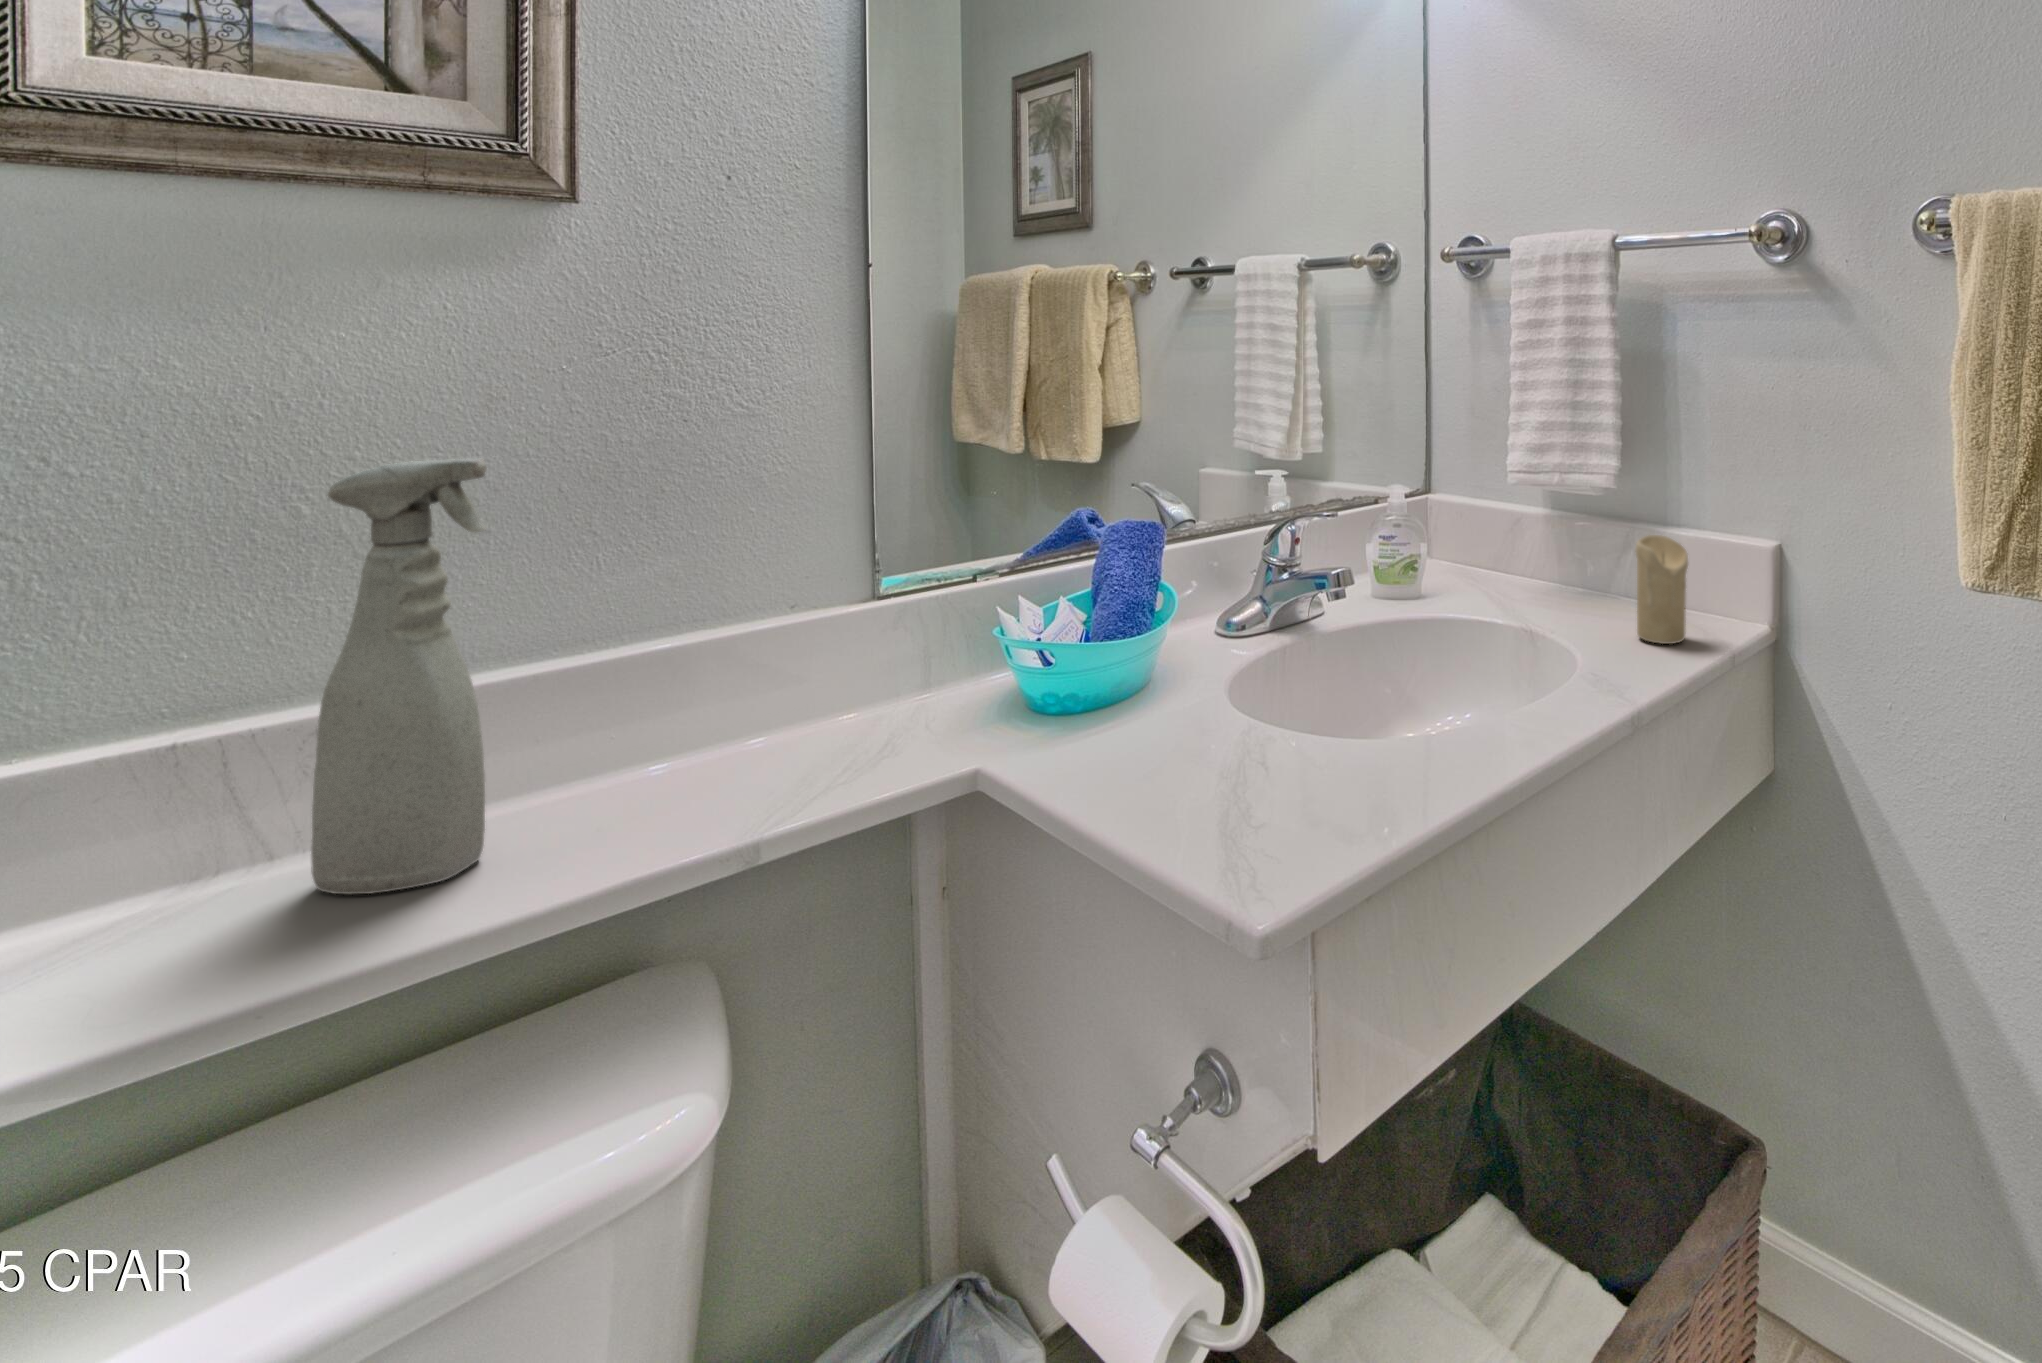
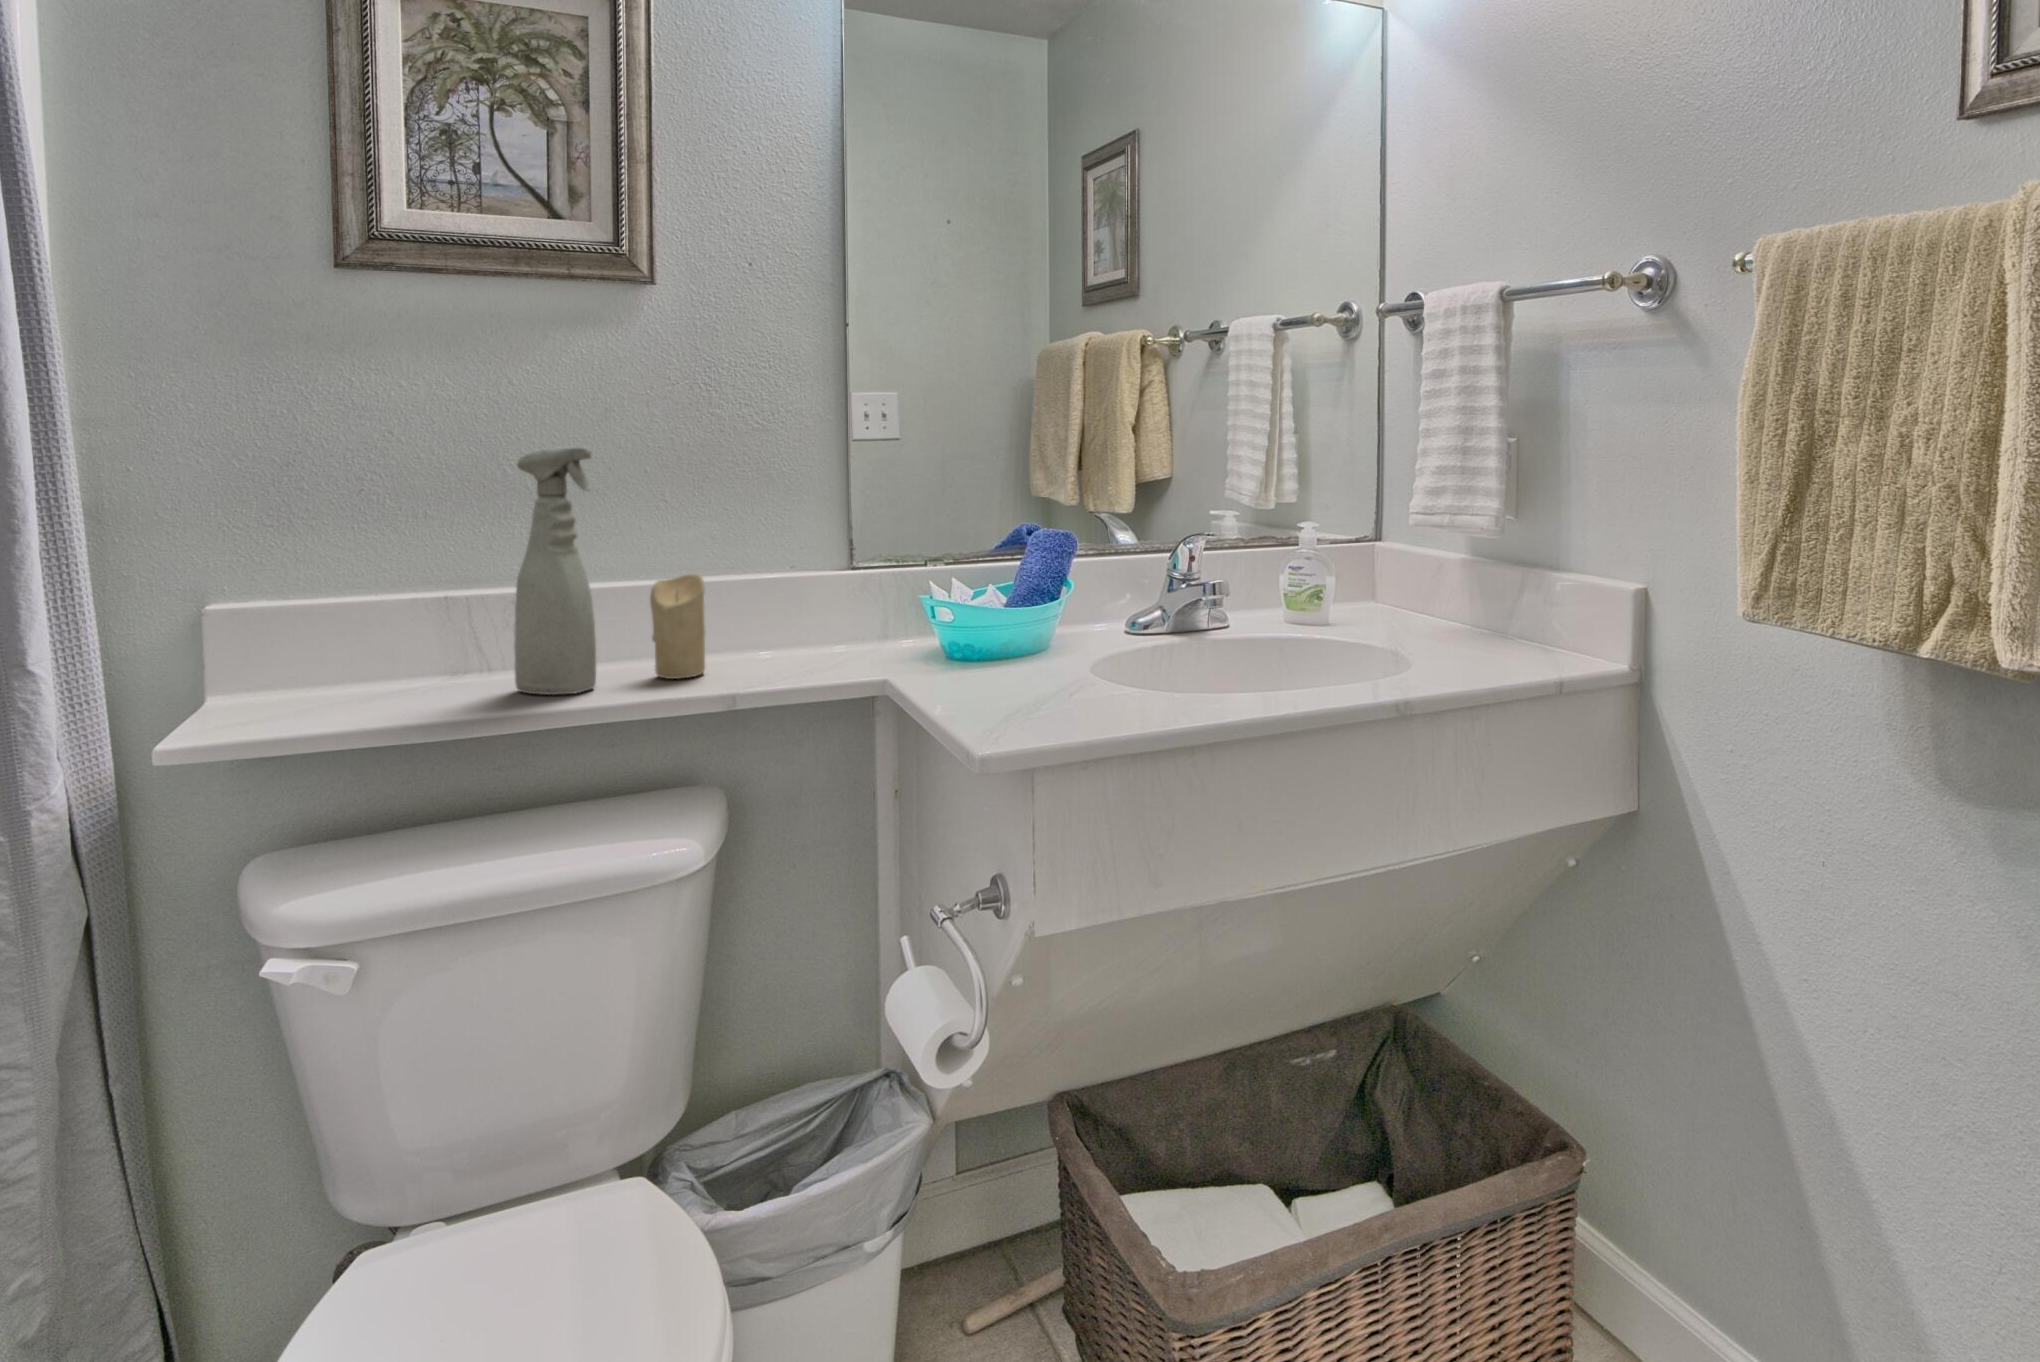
candle: present [1635,535,1688,644] -> present [650,574,705,679]

